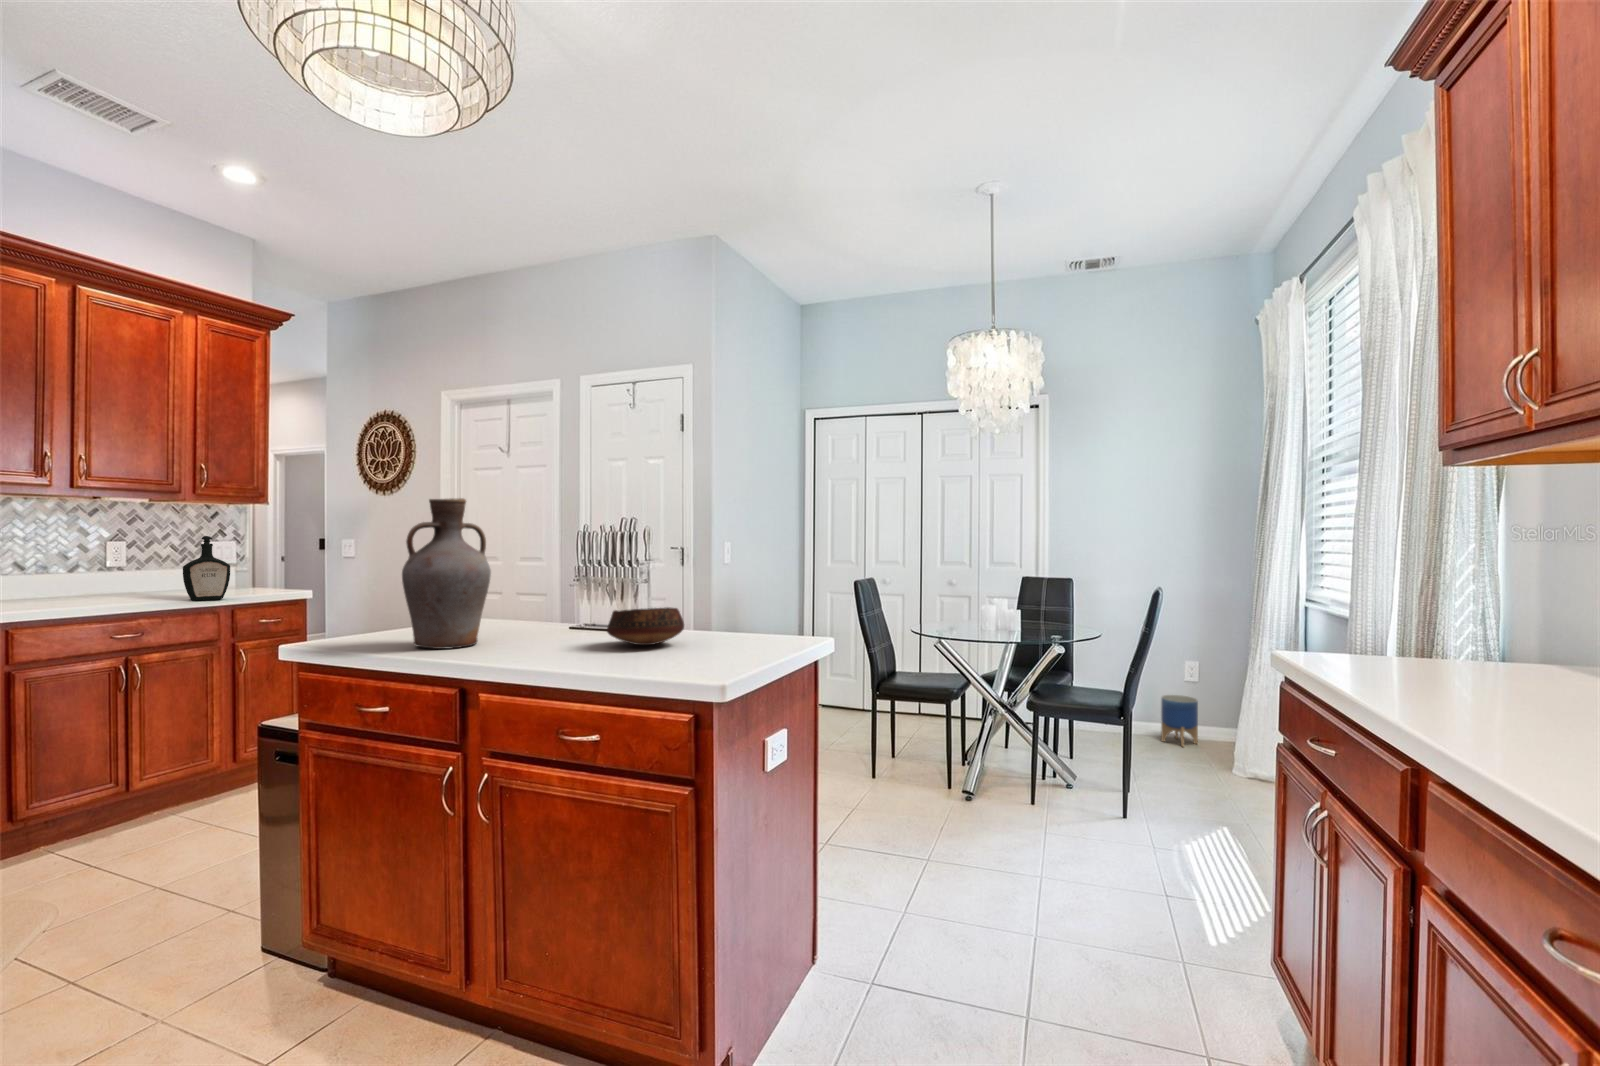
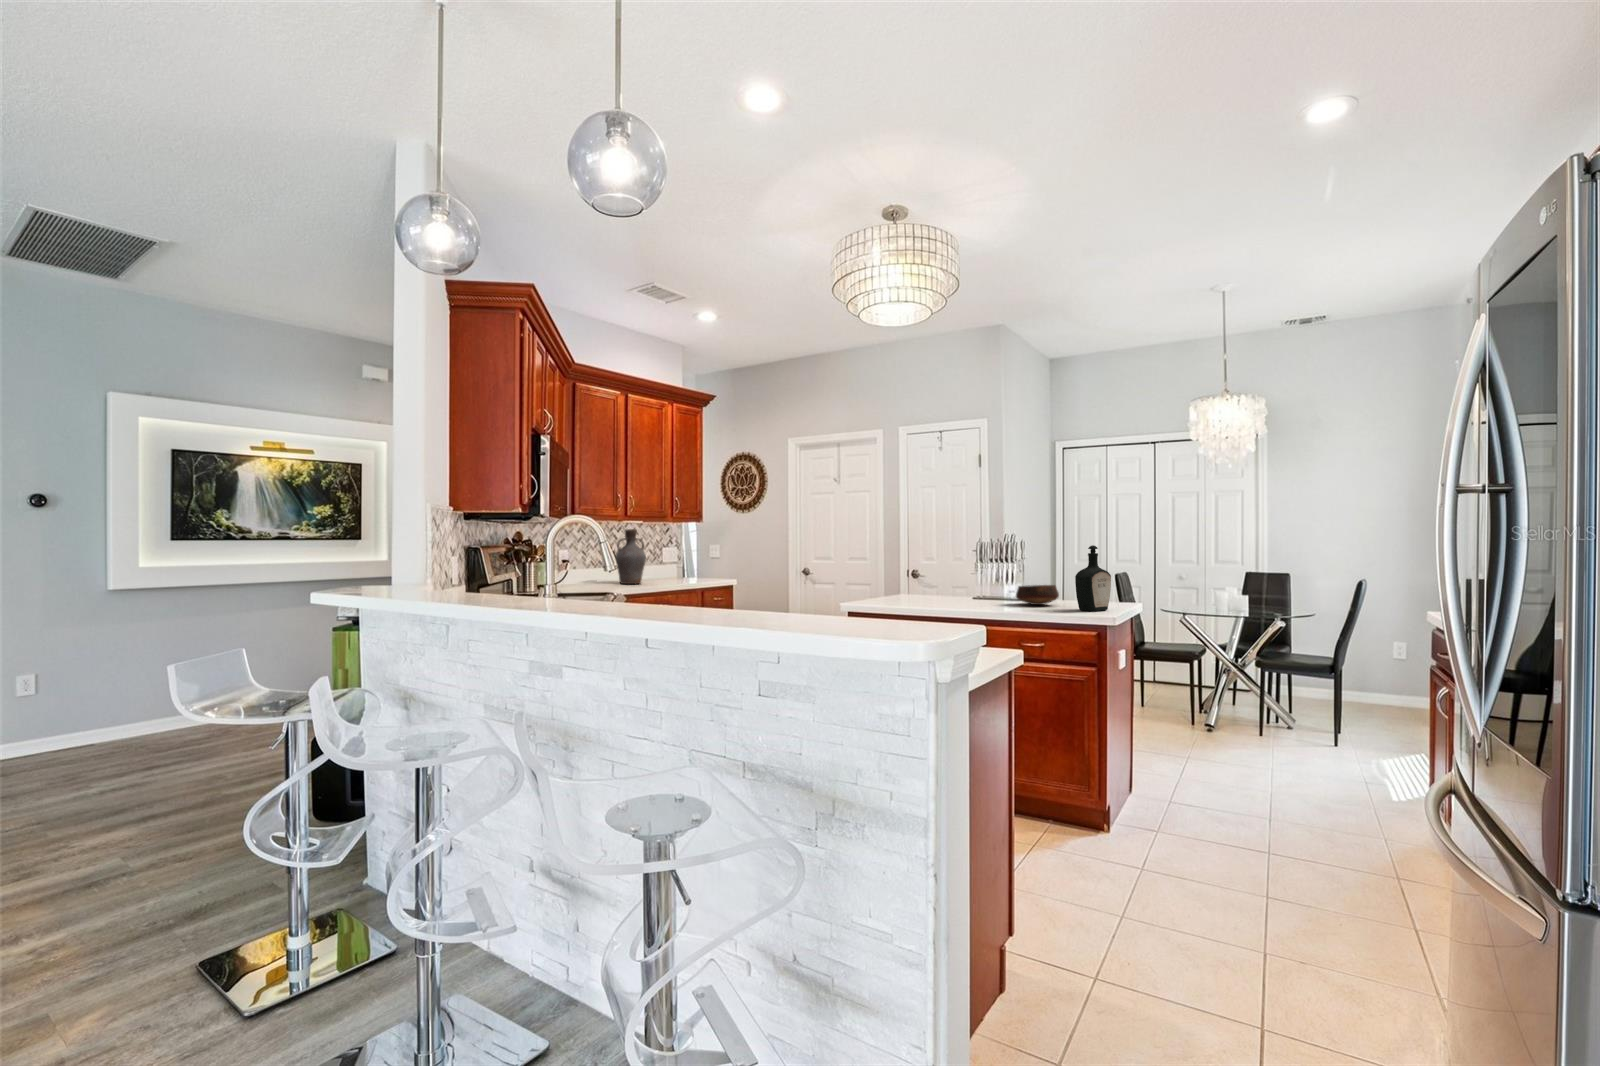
vase: present [402,498,491,649] -> present [615,529,646,584]
bottle: present [183,536,230,601] -> present [1075,545,1111,611]
planter: present [1161,695,1198,747] -> none [1371,669,1405,710]

